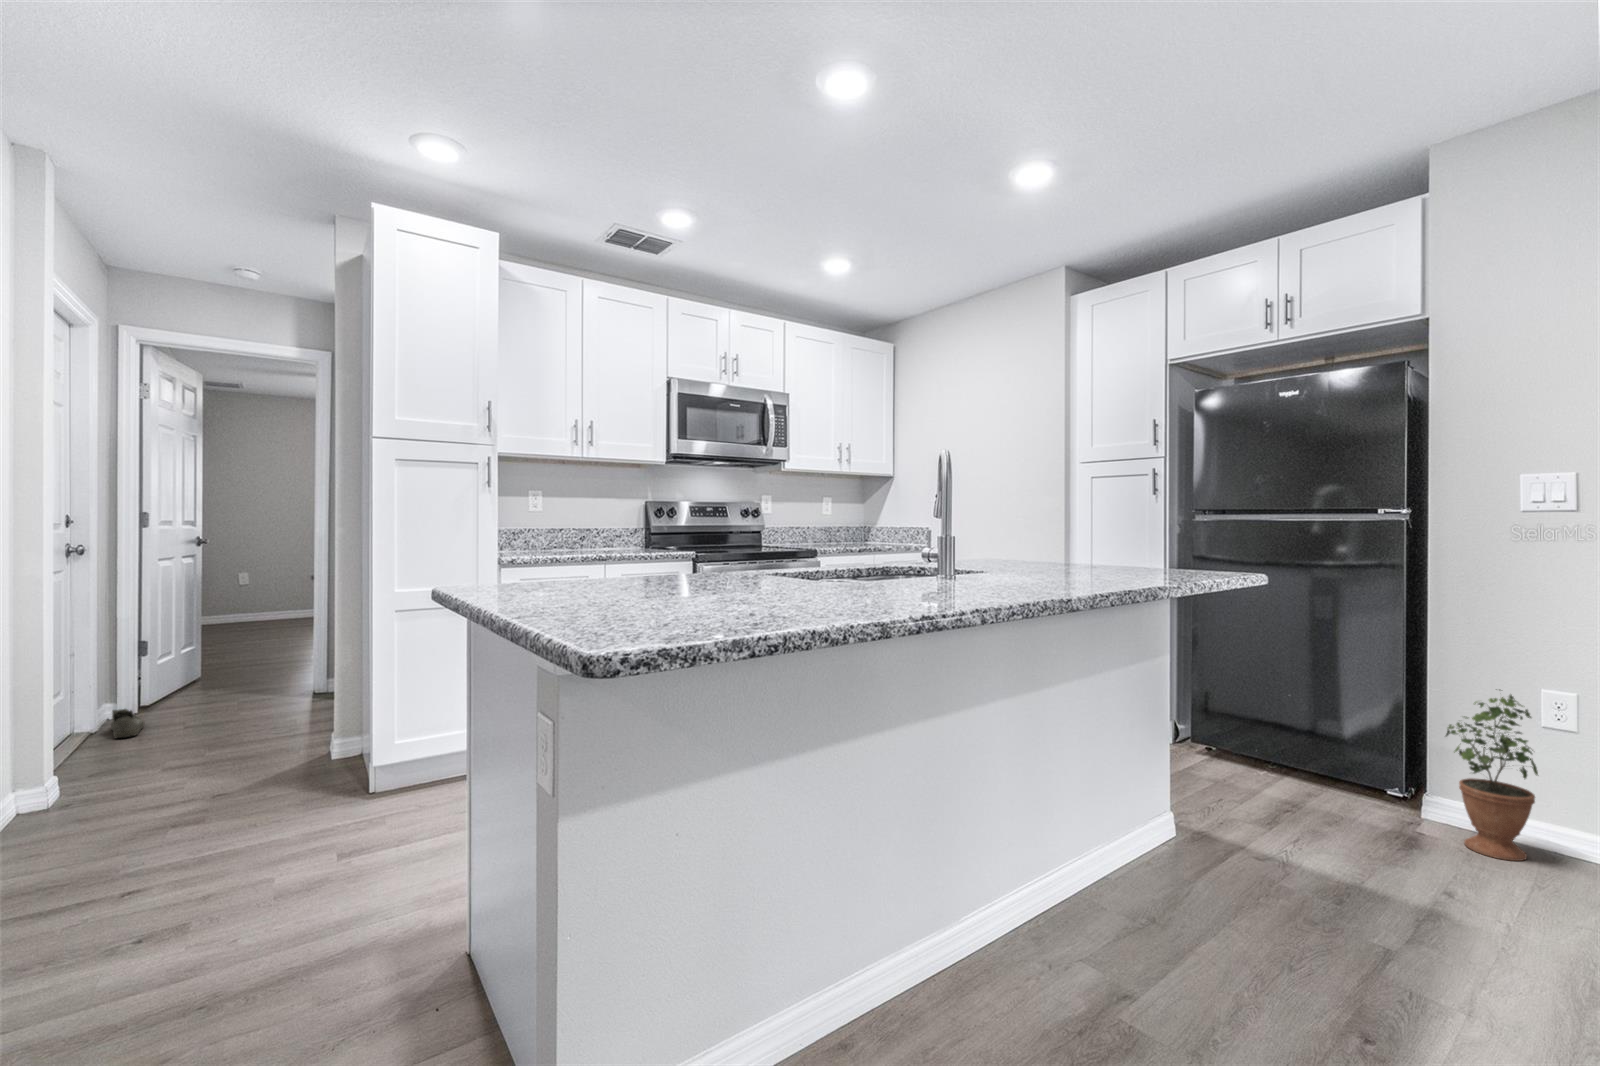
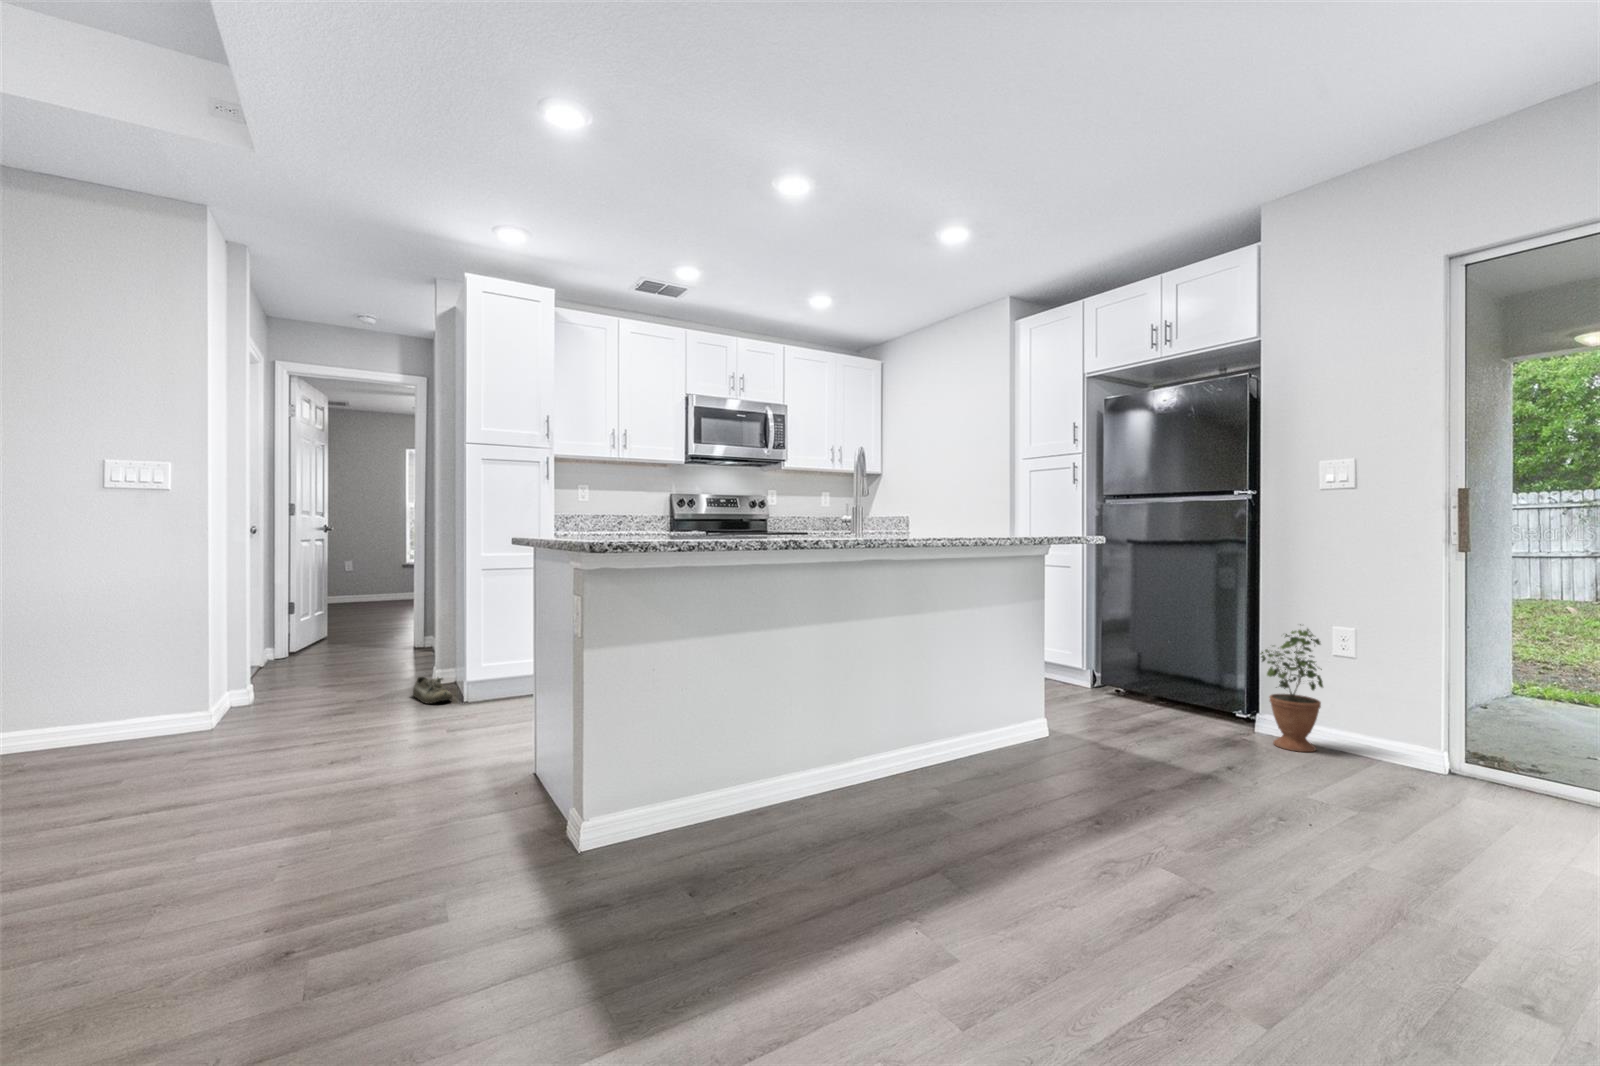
shoe: present [111,709,144,738] -> present [413,677,453,704]

